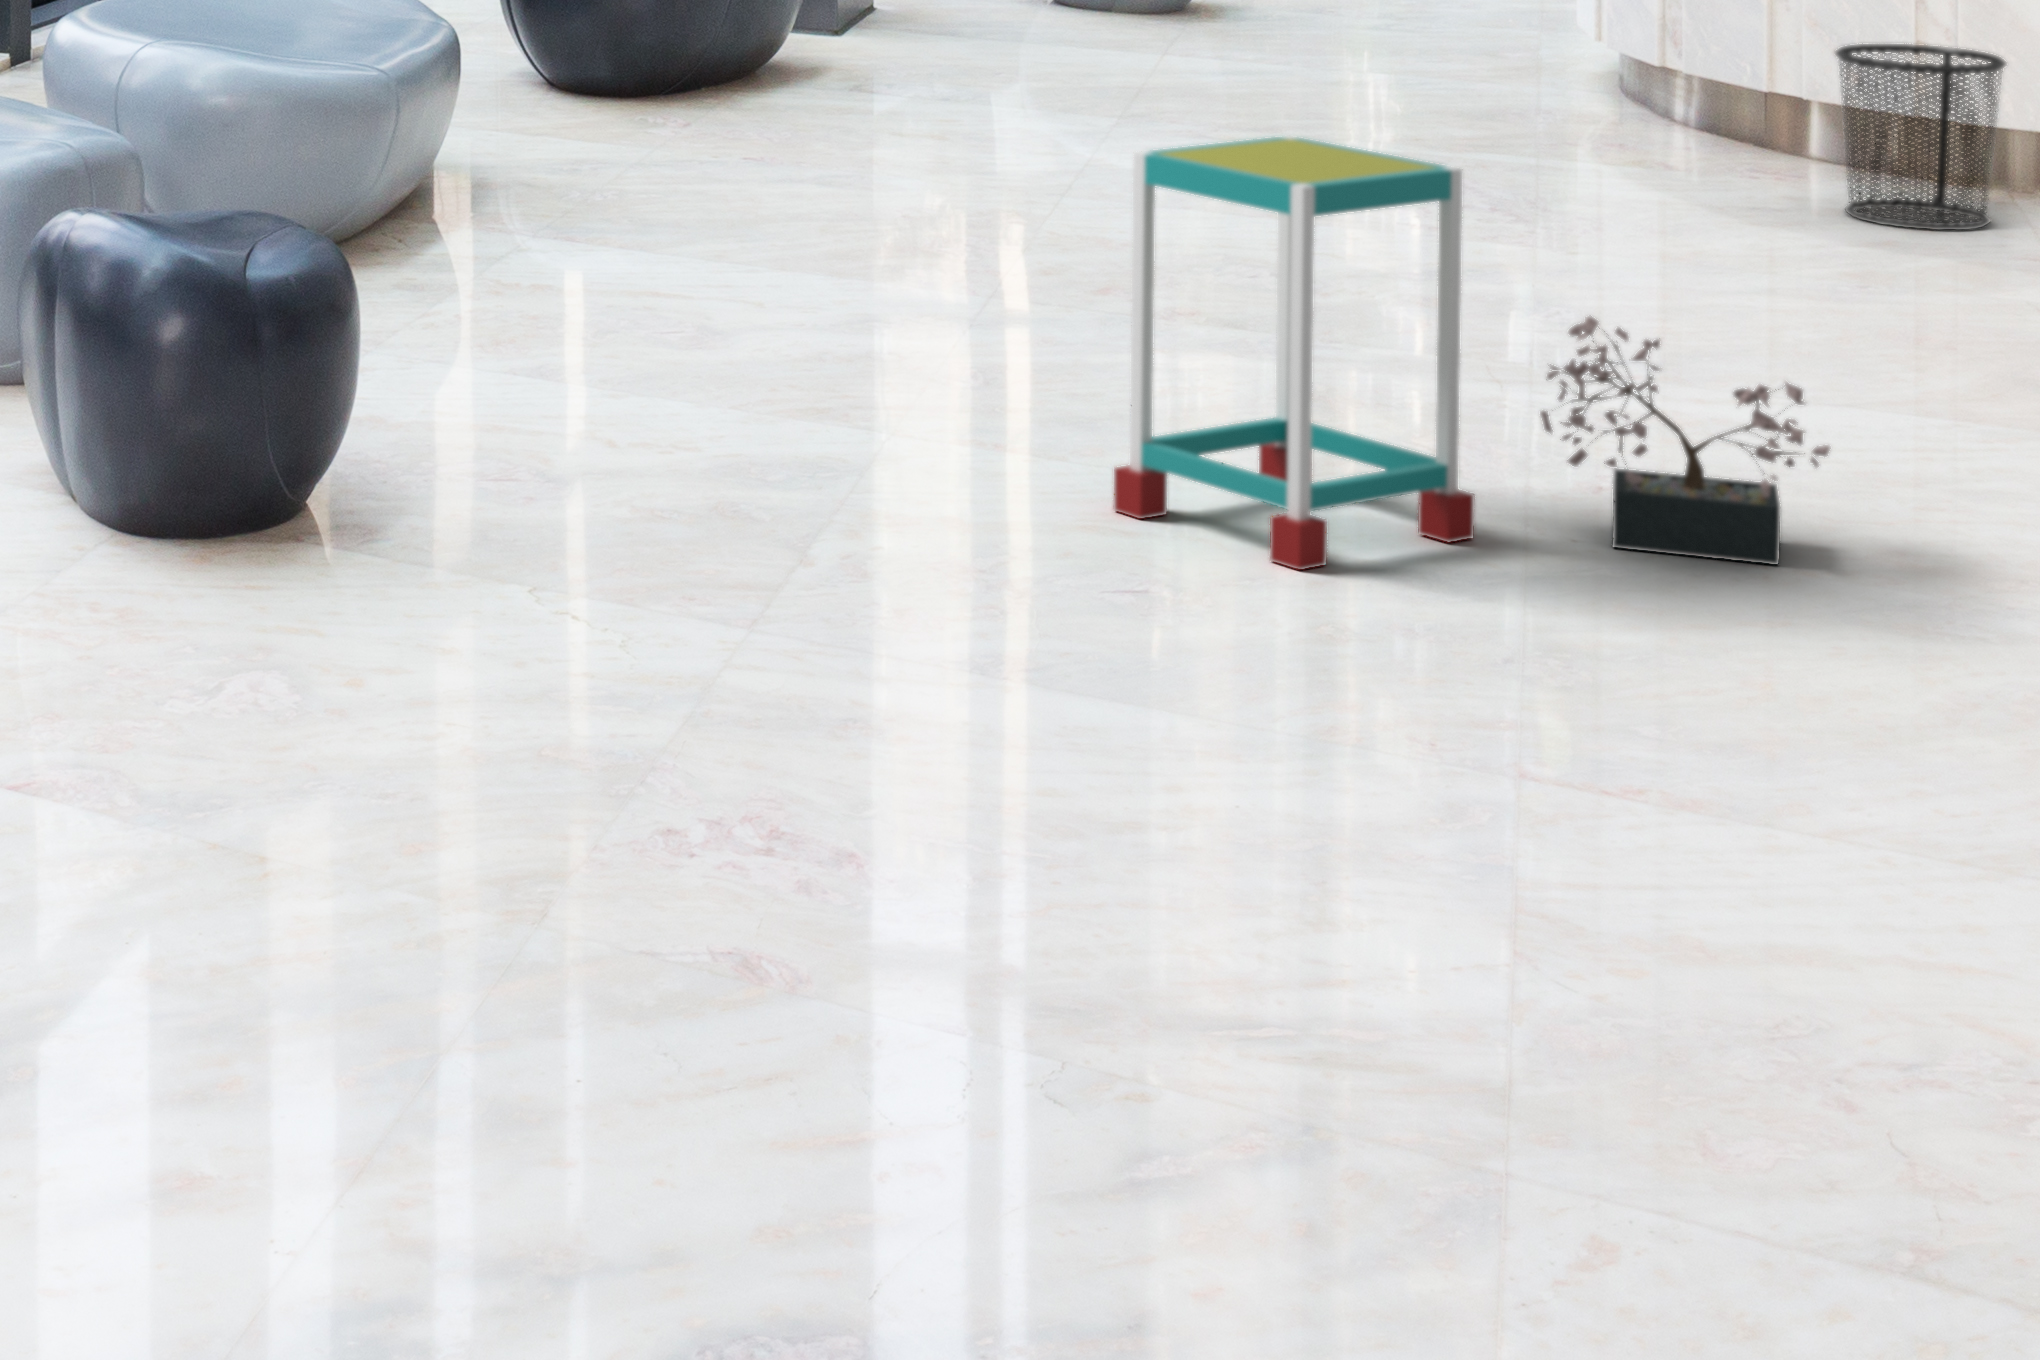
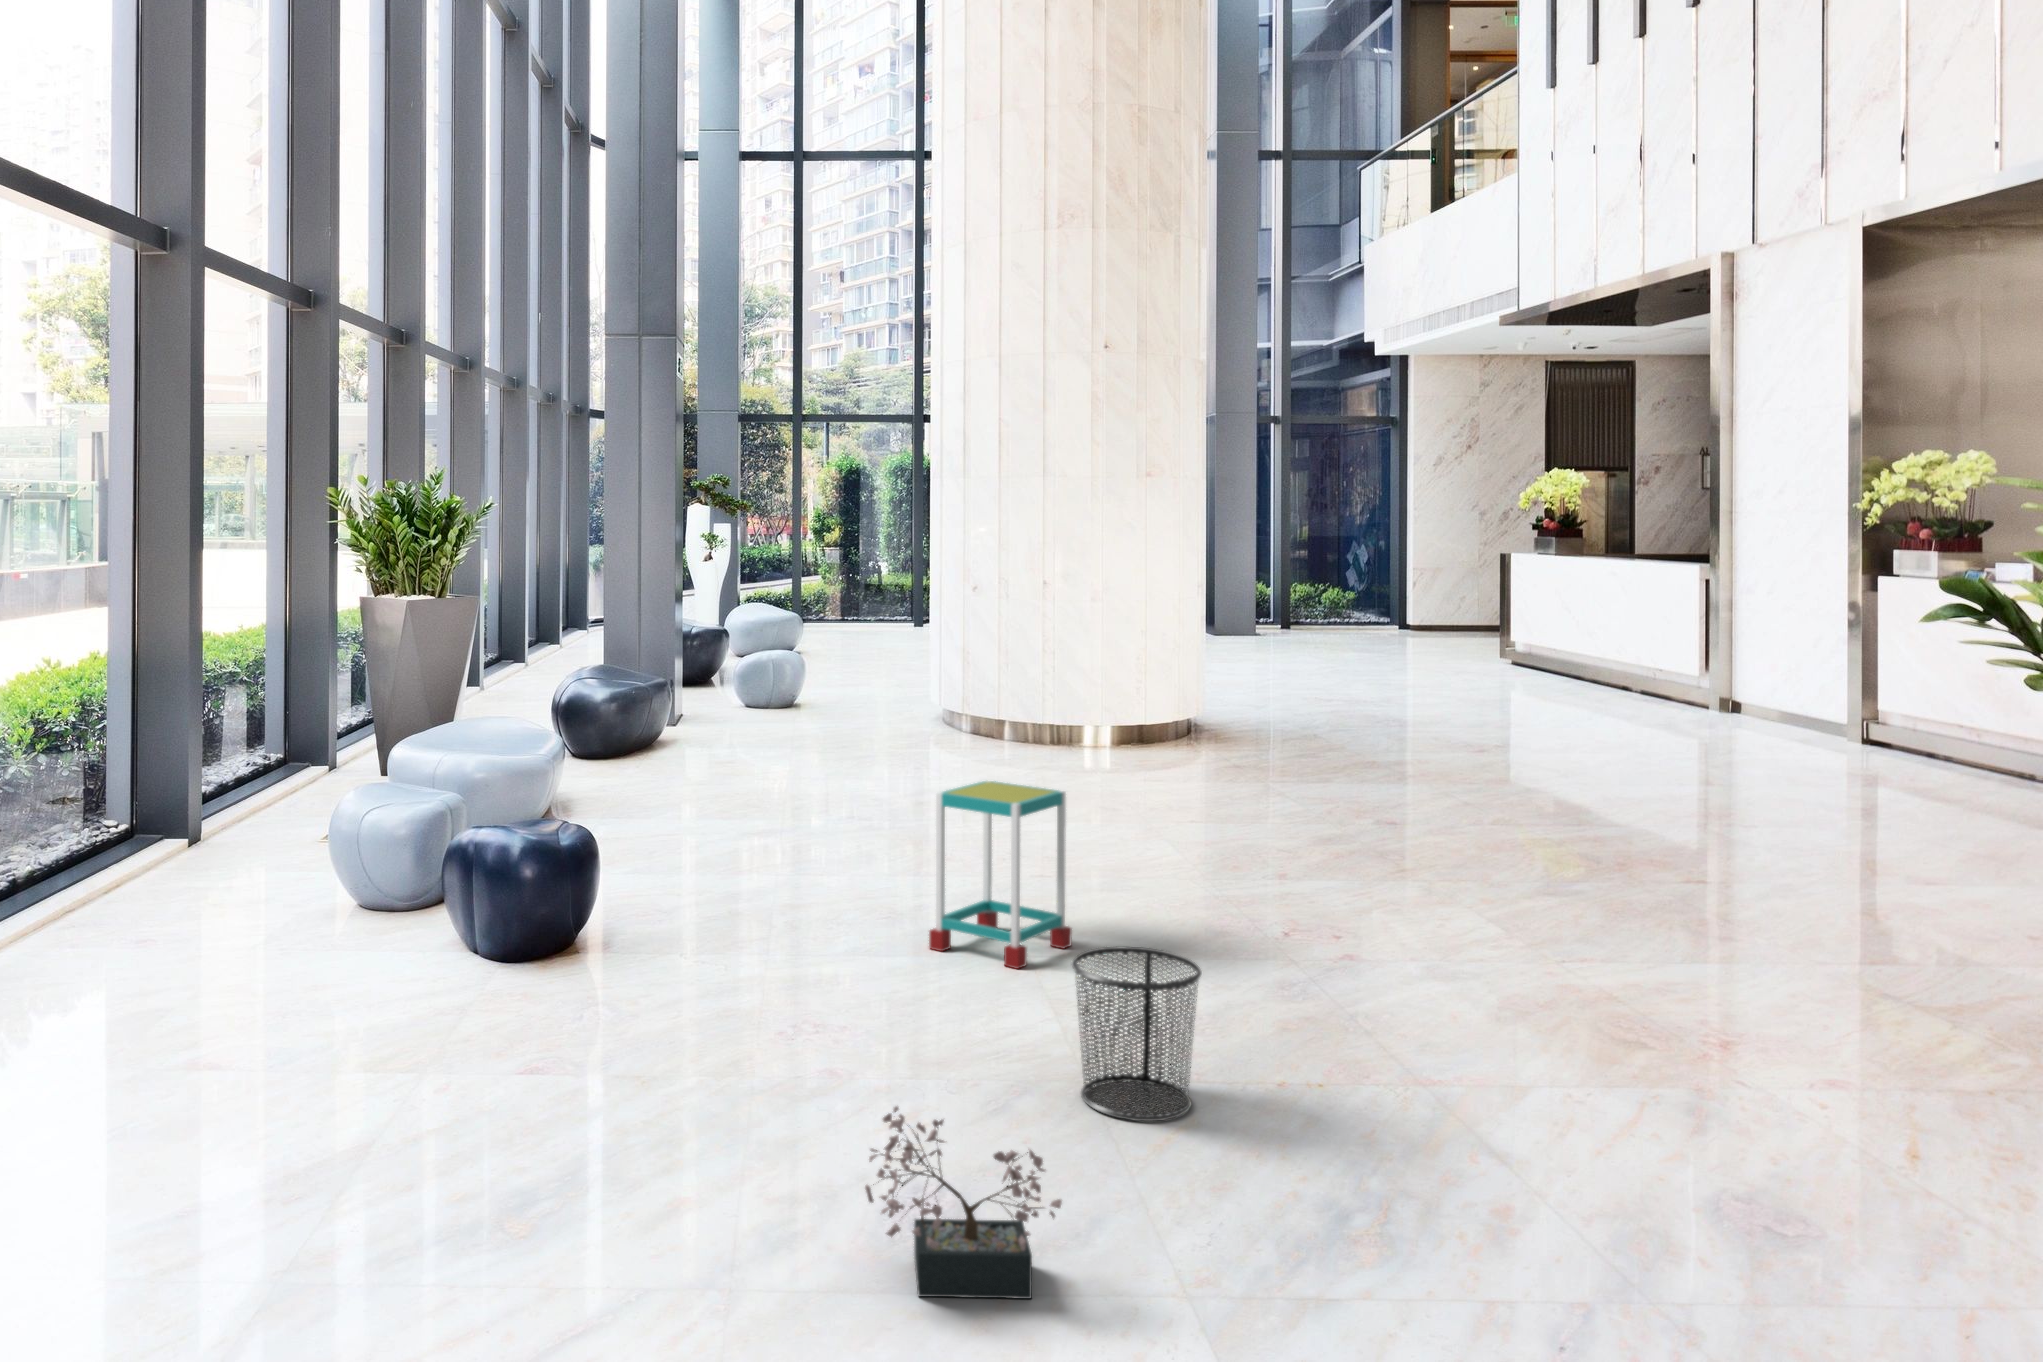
waste bin: present [1836,44,2006,230] -> present [1072,947,1202,1121]
decorative plant: present [1541,316,1830,565] -> present [865,1106,1062,1299]

